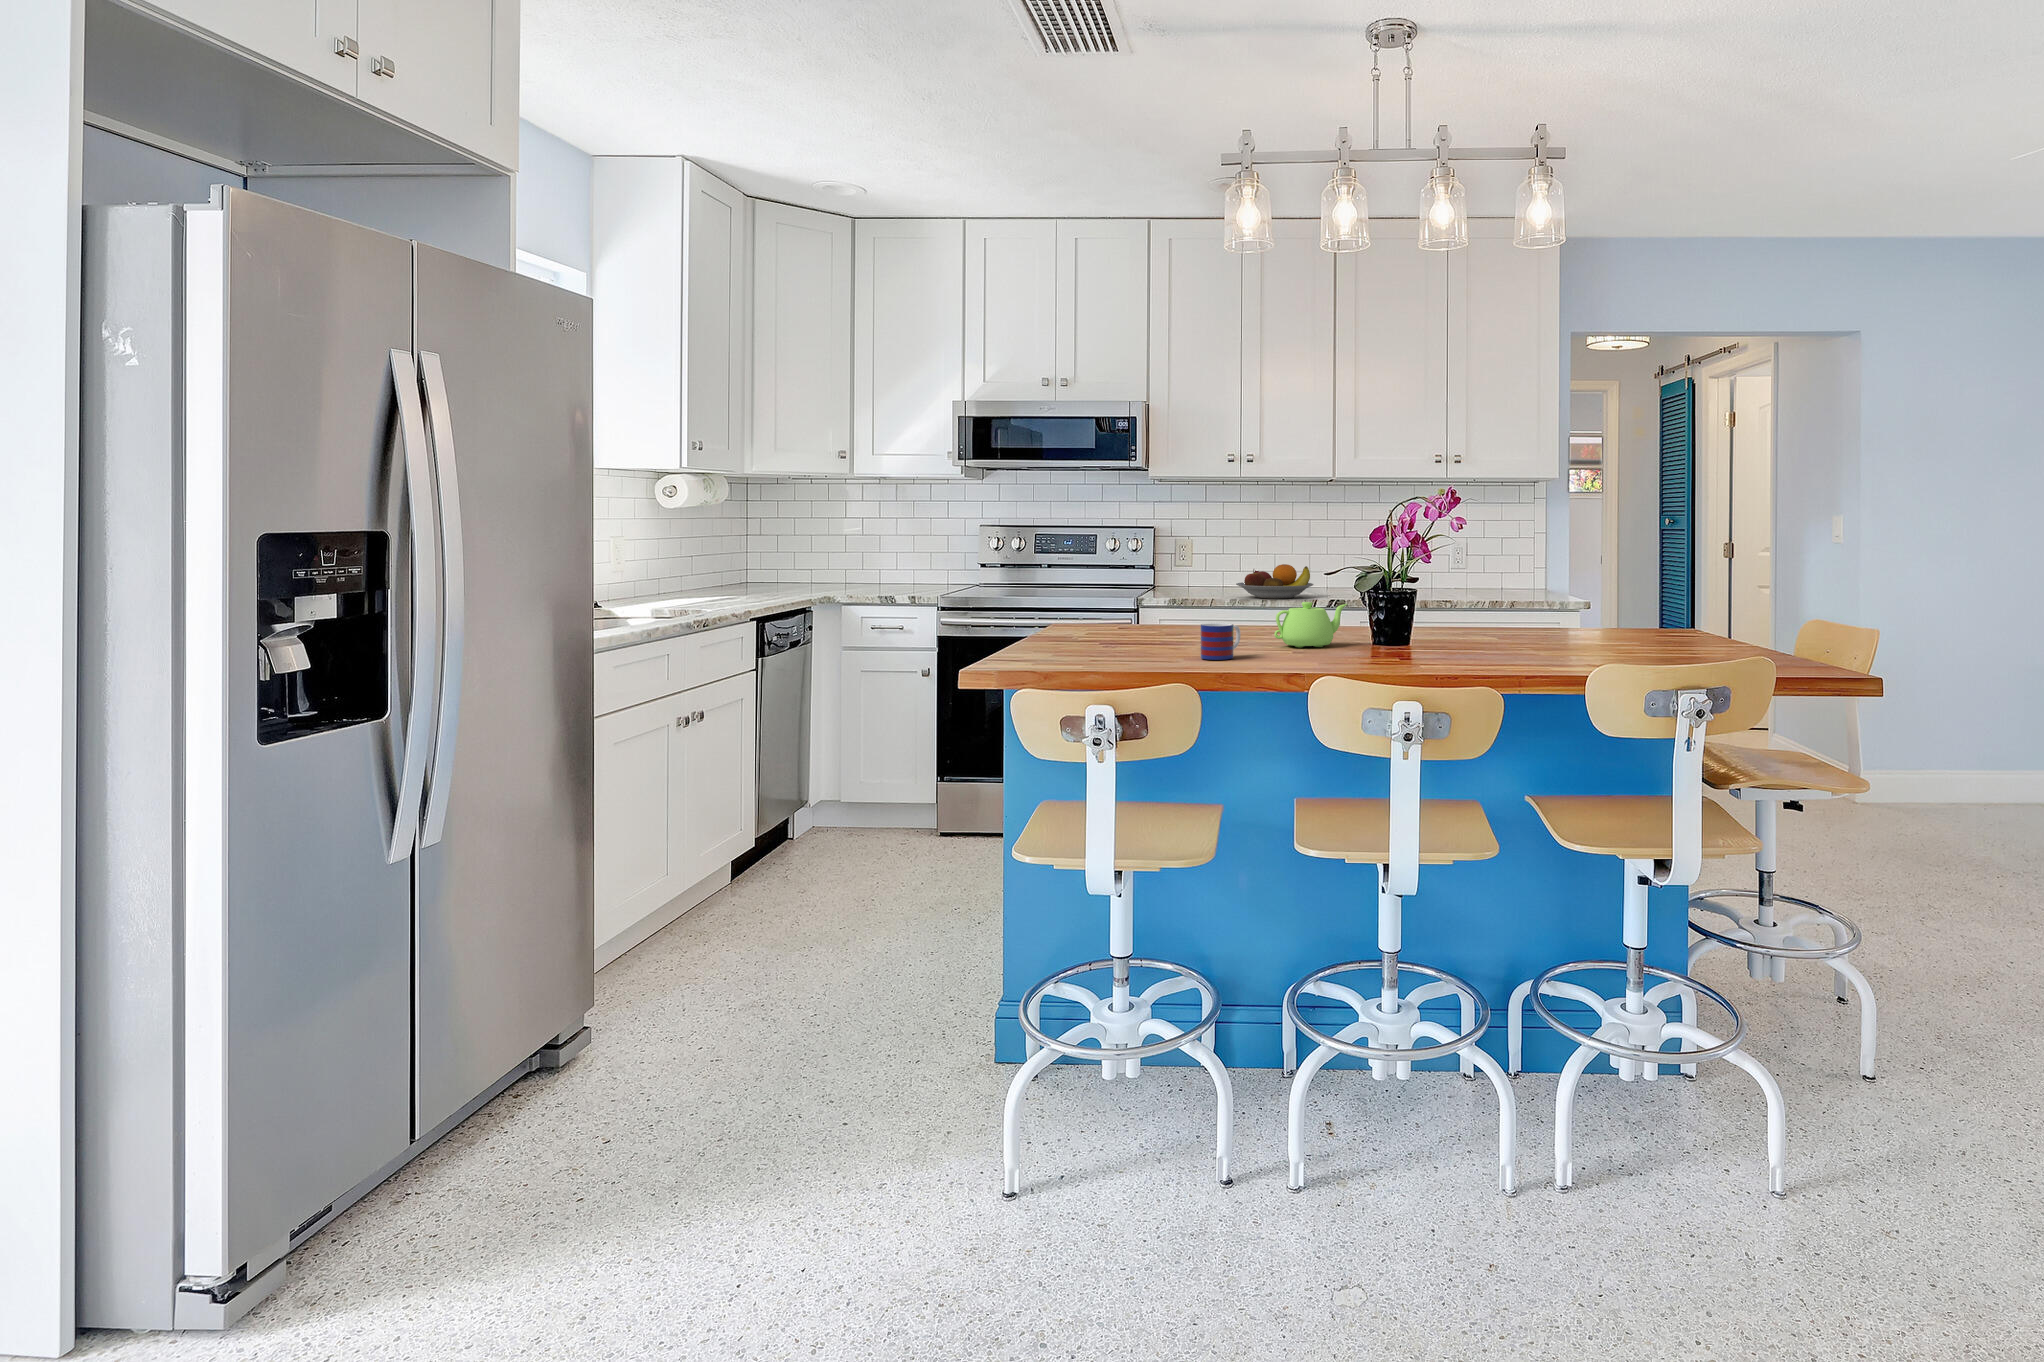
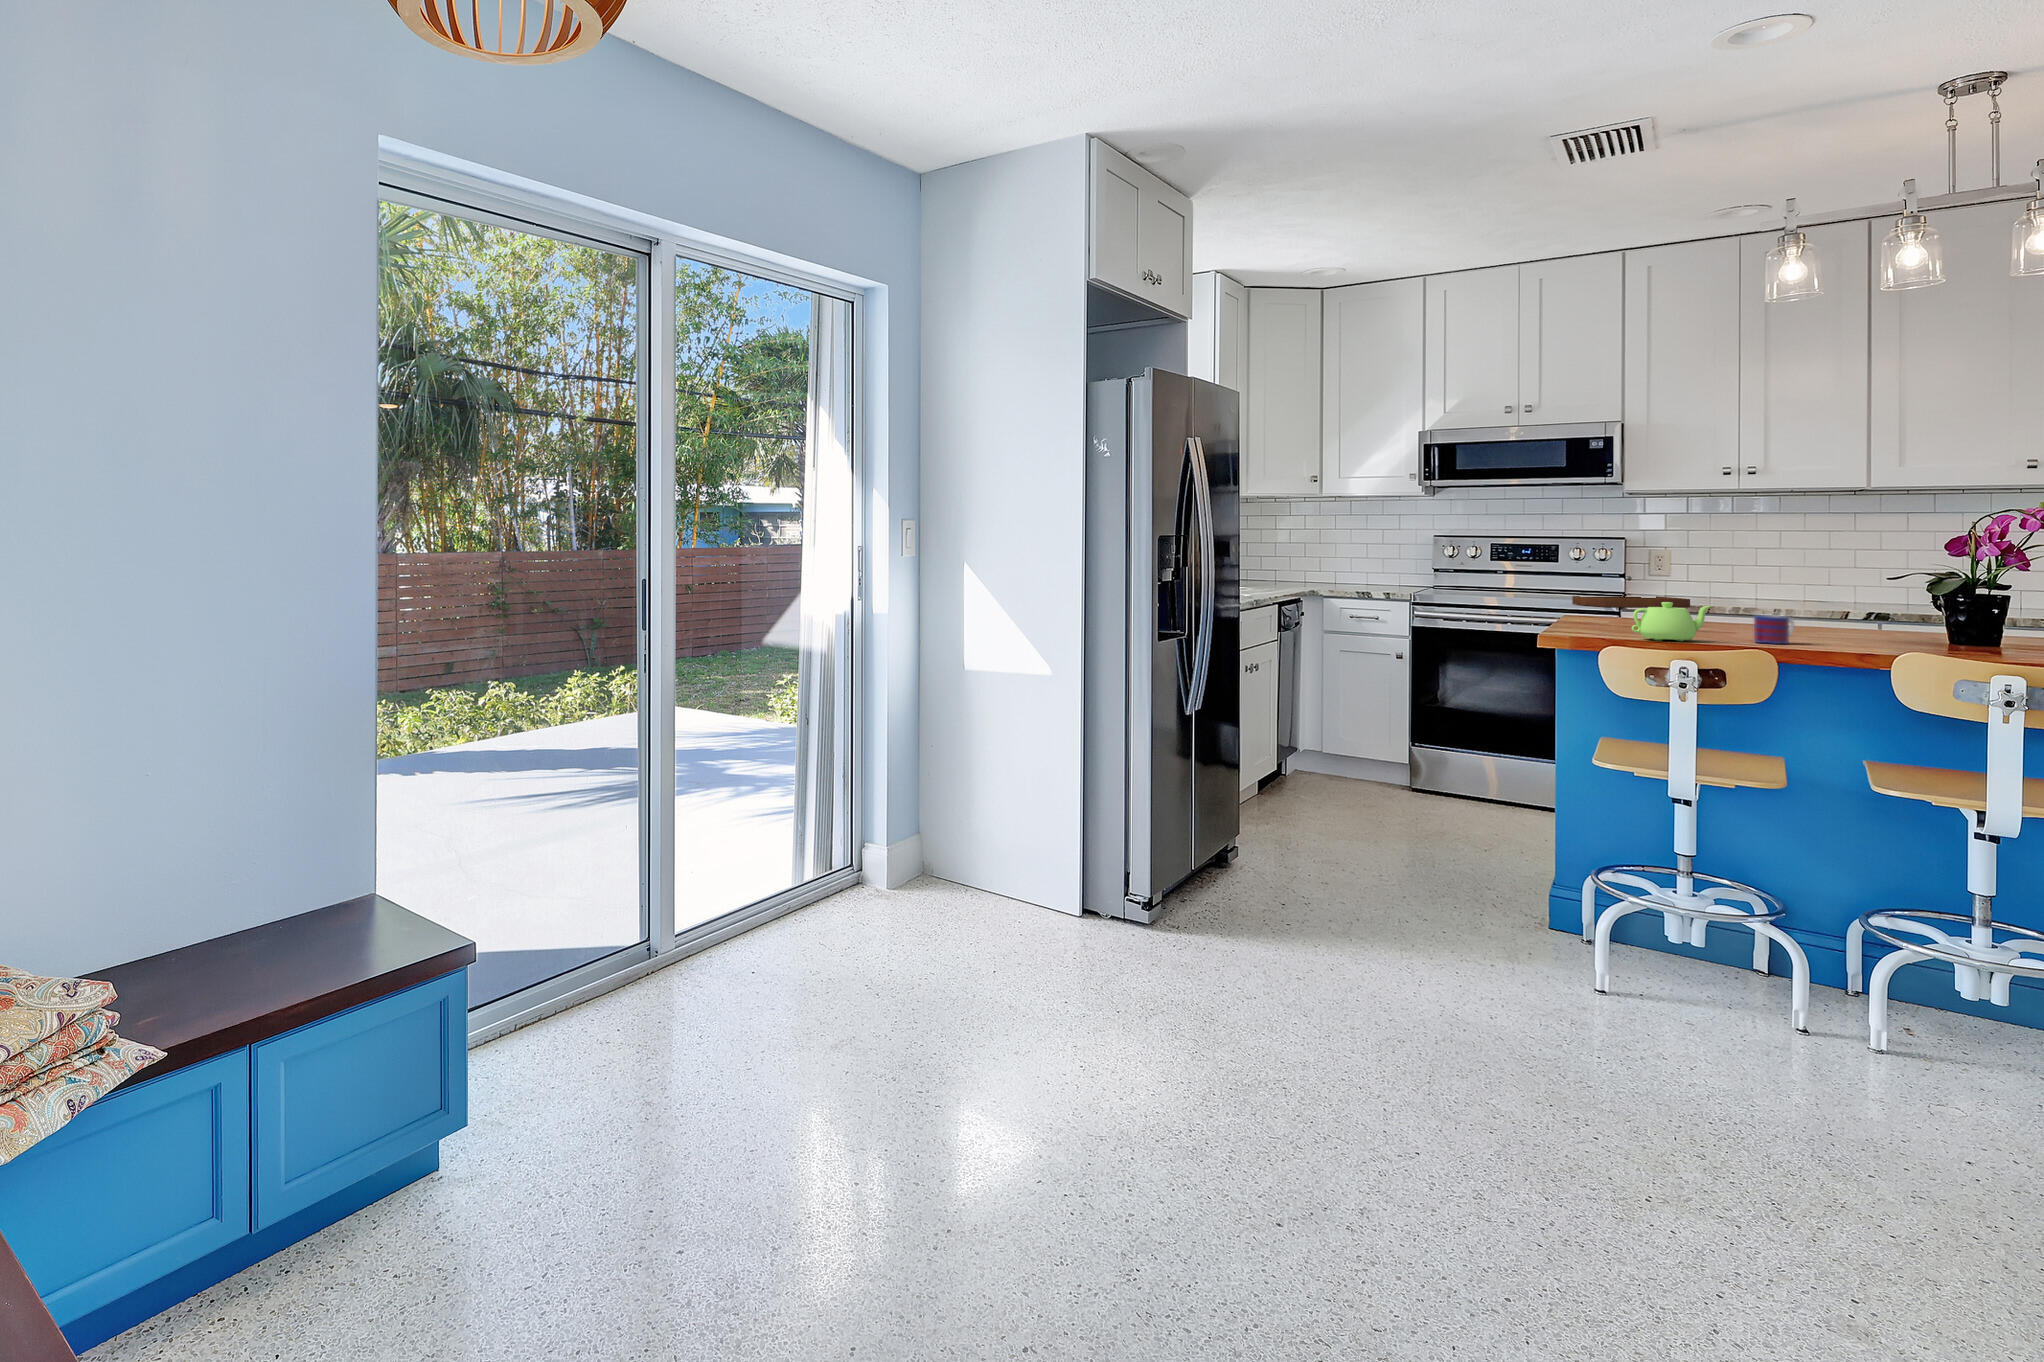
fruit bowl: present [1236,564,1313,599] -> none [1730,576,1835,610]
tray: none [1103,568,1204,603] -> present [1572,576,1690,607]
teapot: present [1274,602,1347,648] -> present [1632,602,1712,641]

